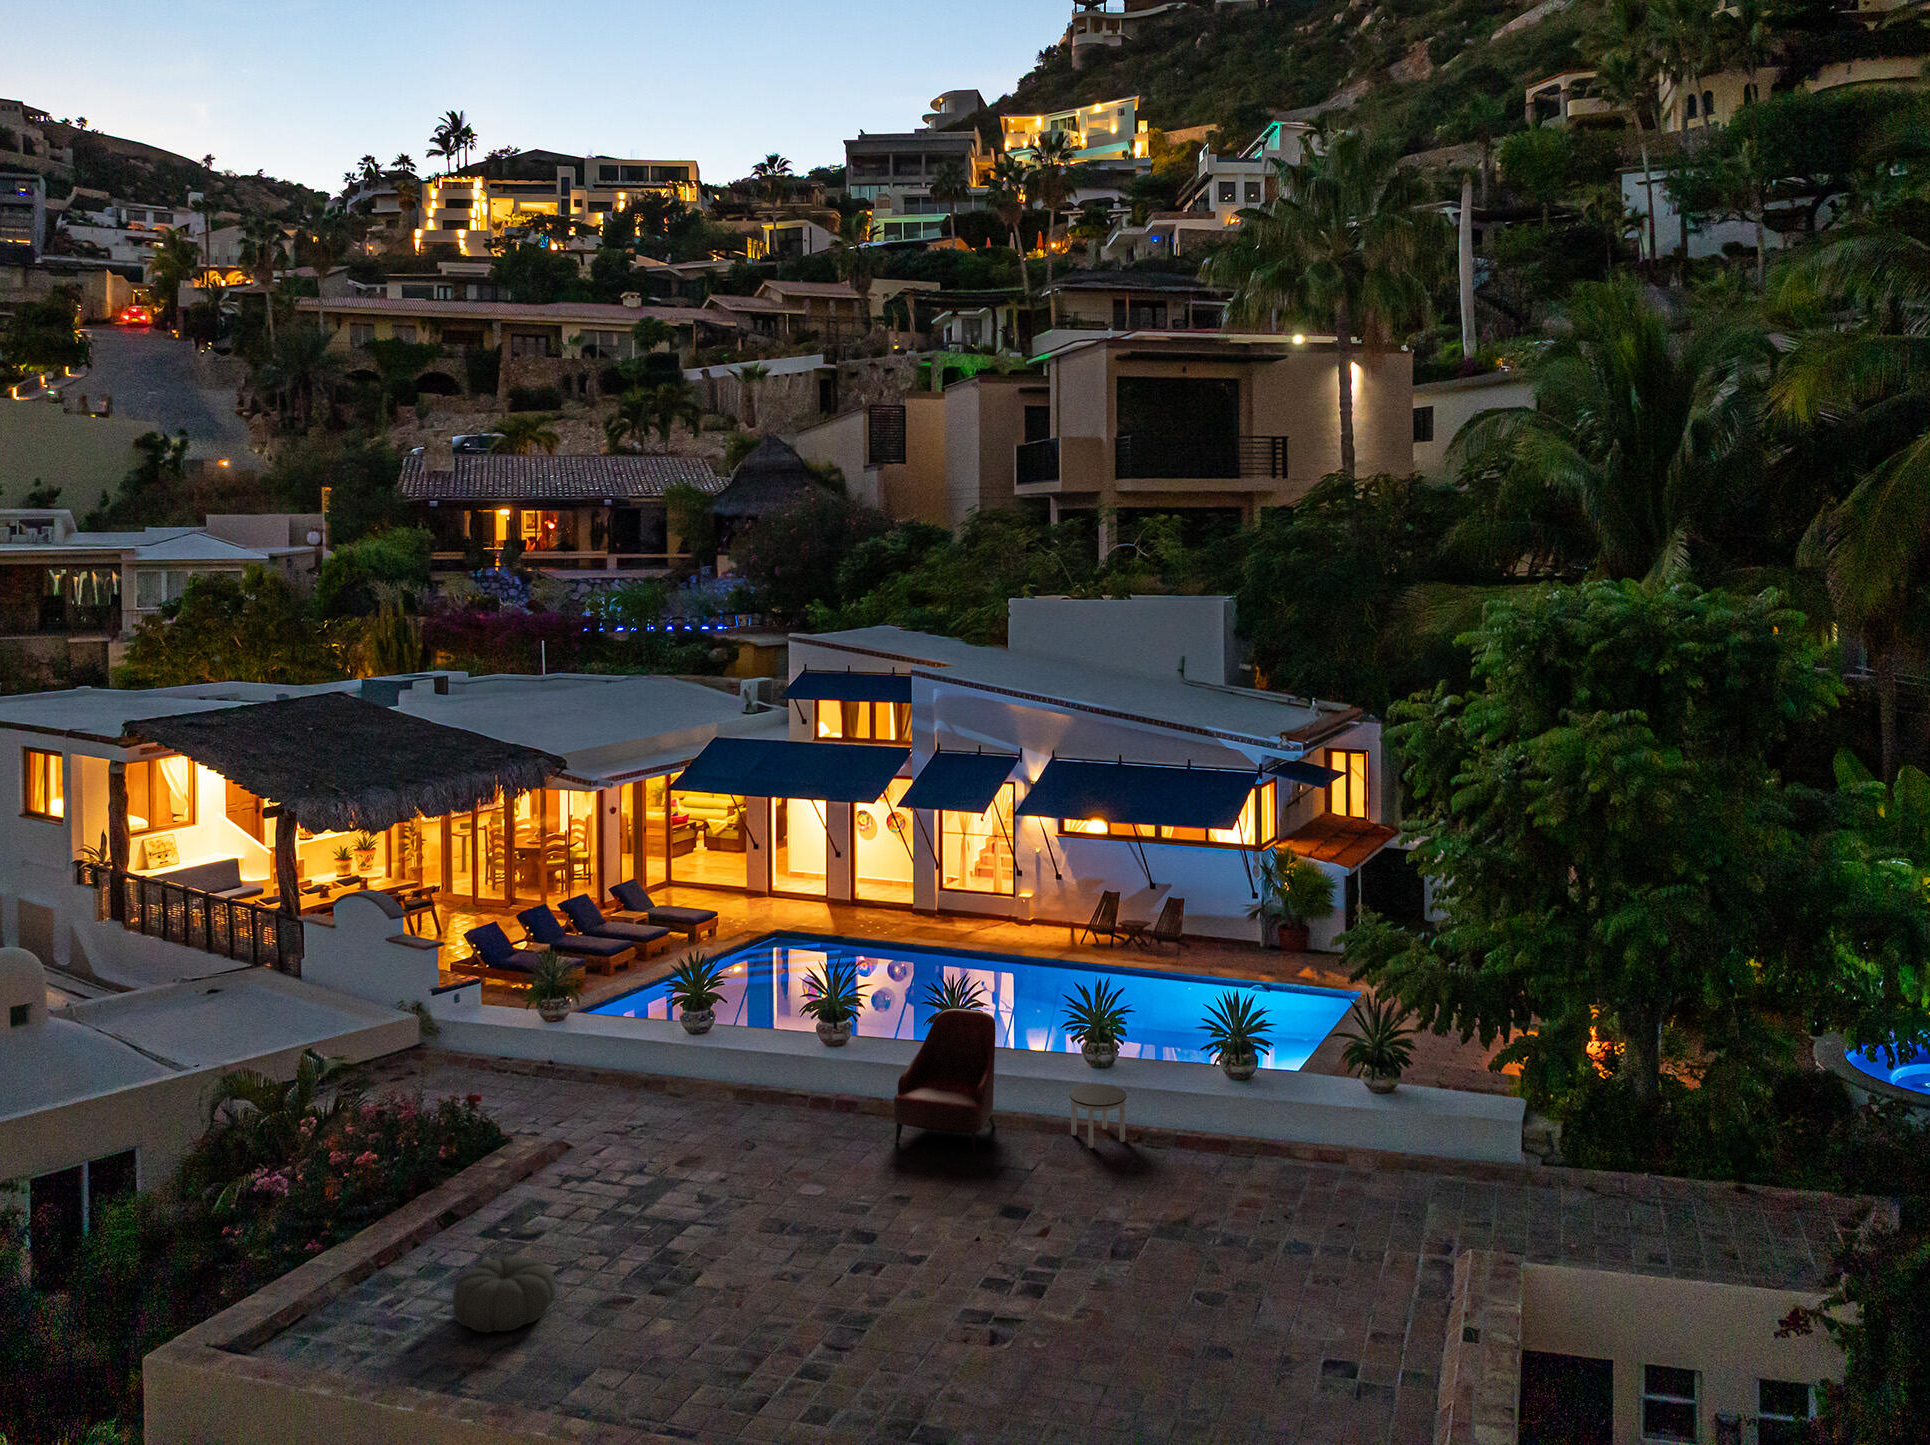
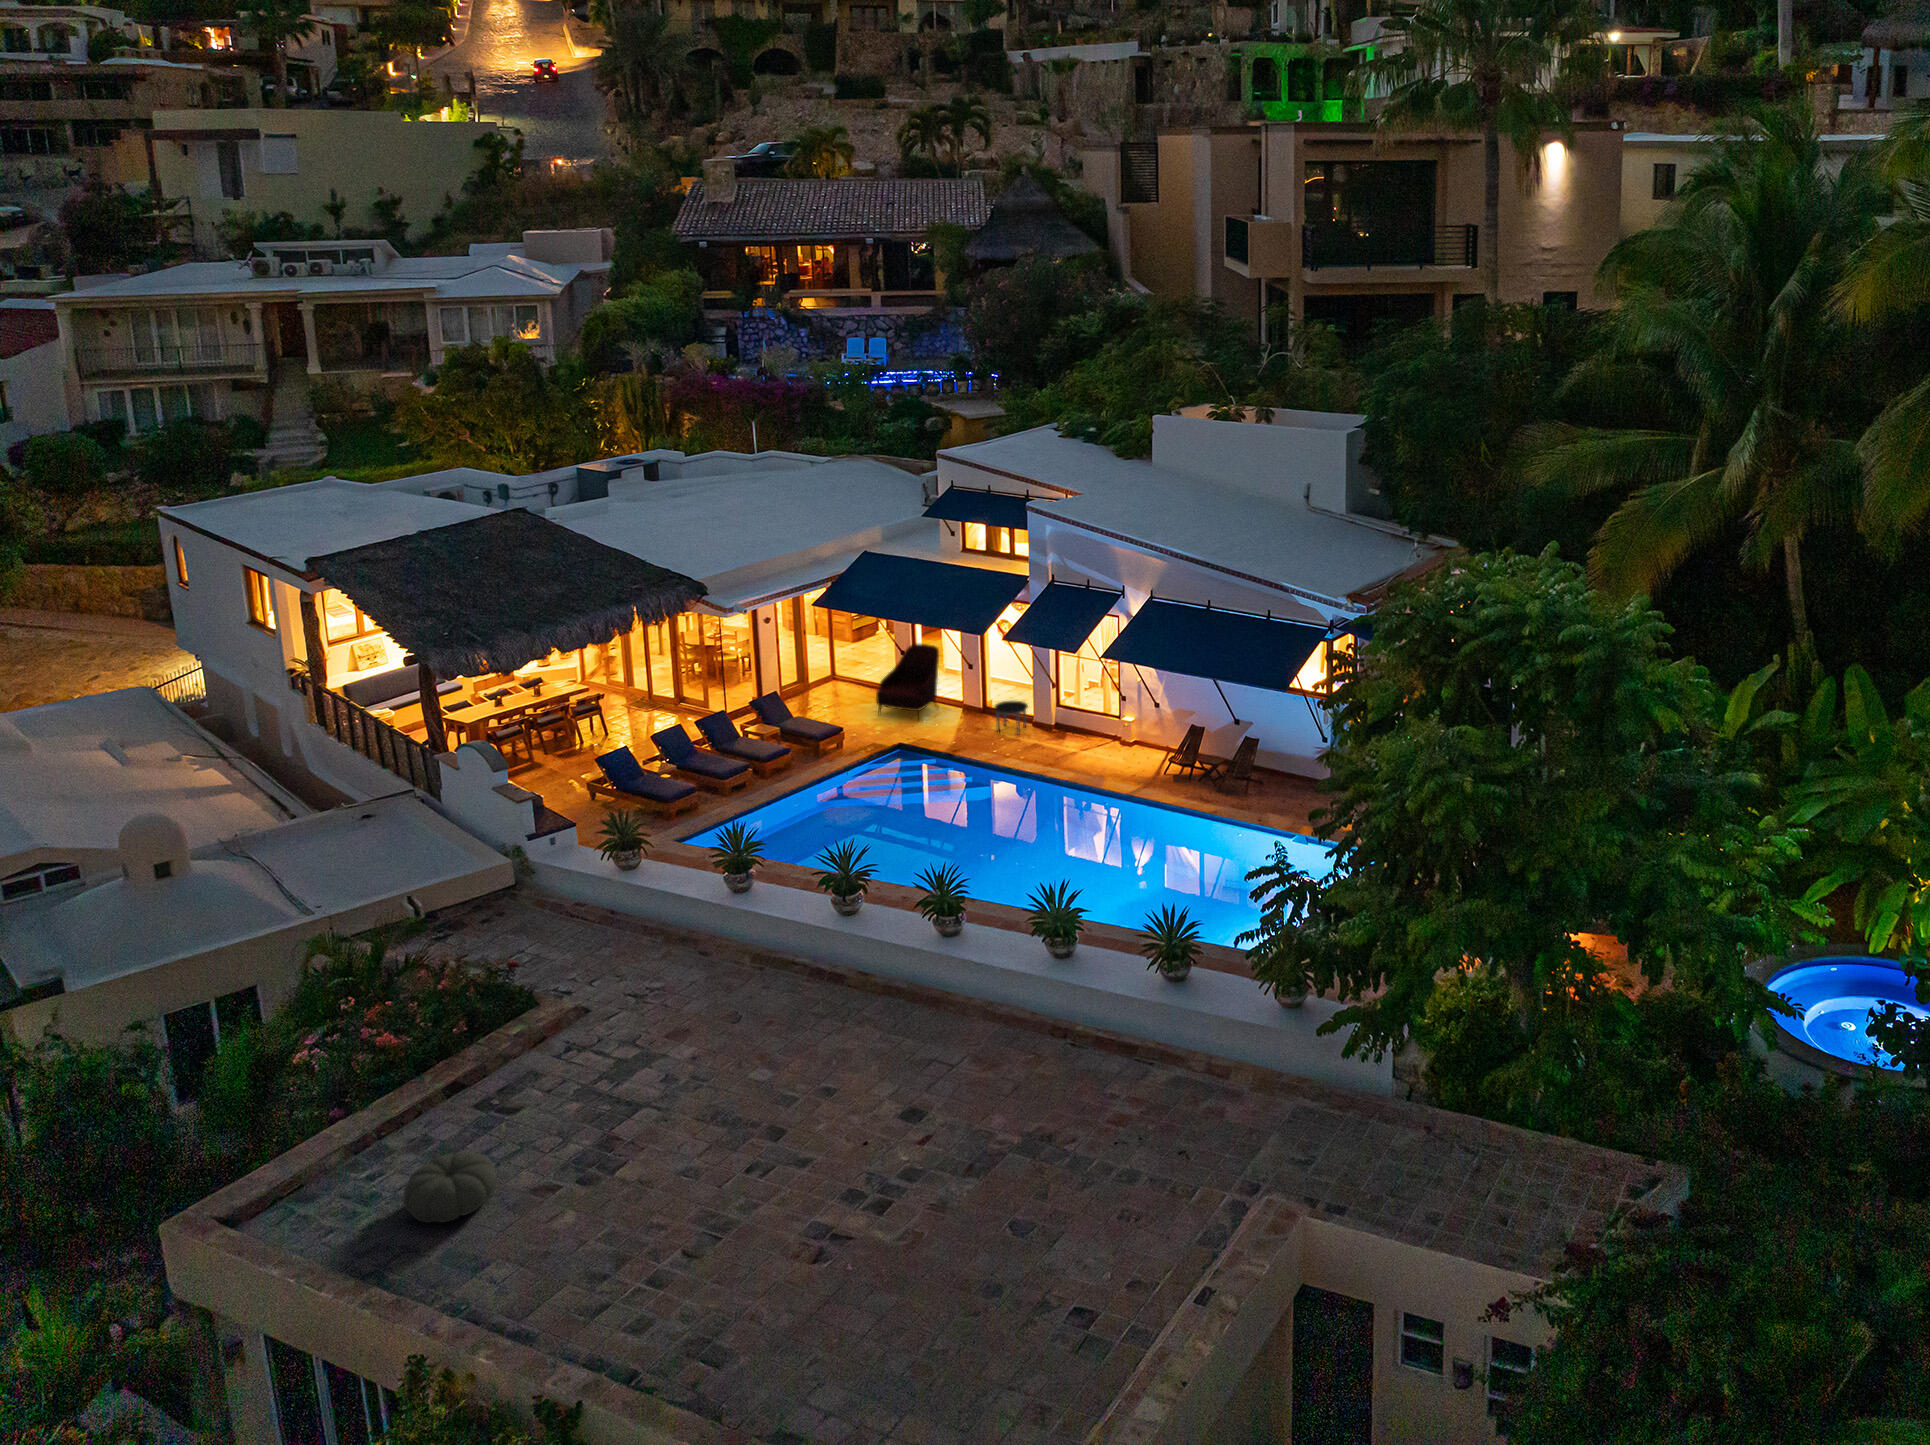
armchair: present [894,1009,996,1152] -> present [876,644,939,714]
round table: present [1069,1084,1126,1148] -> present [995,701,1028,734]
decorative plant: present [1721,1121,1764,1193] -> none [1585,1080,1625,1143]

